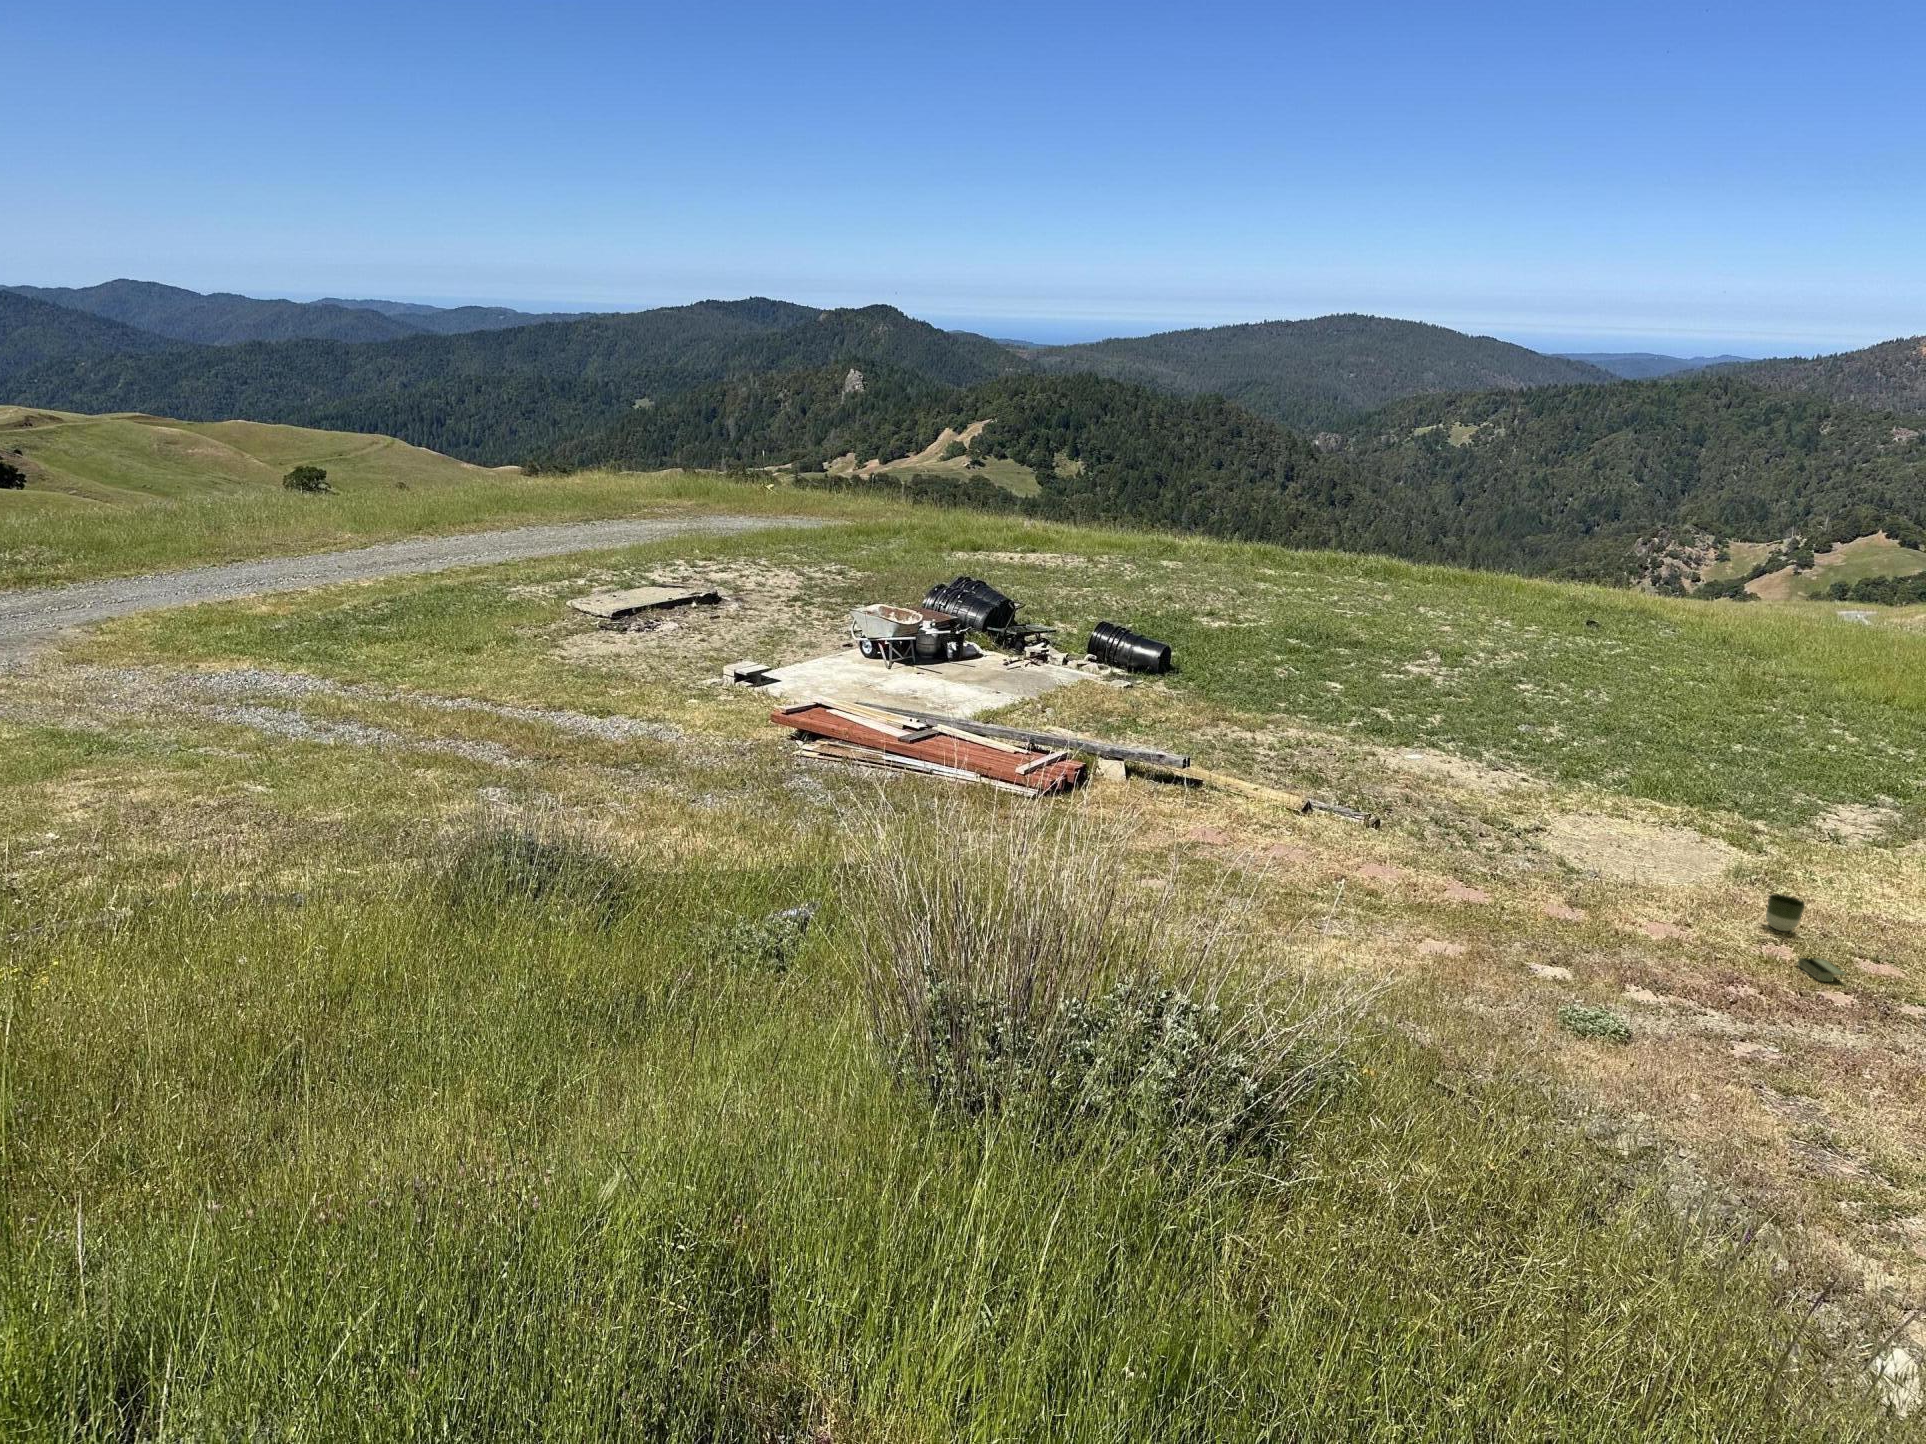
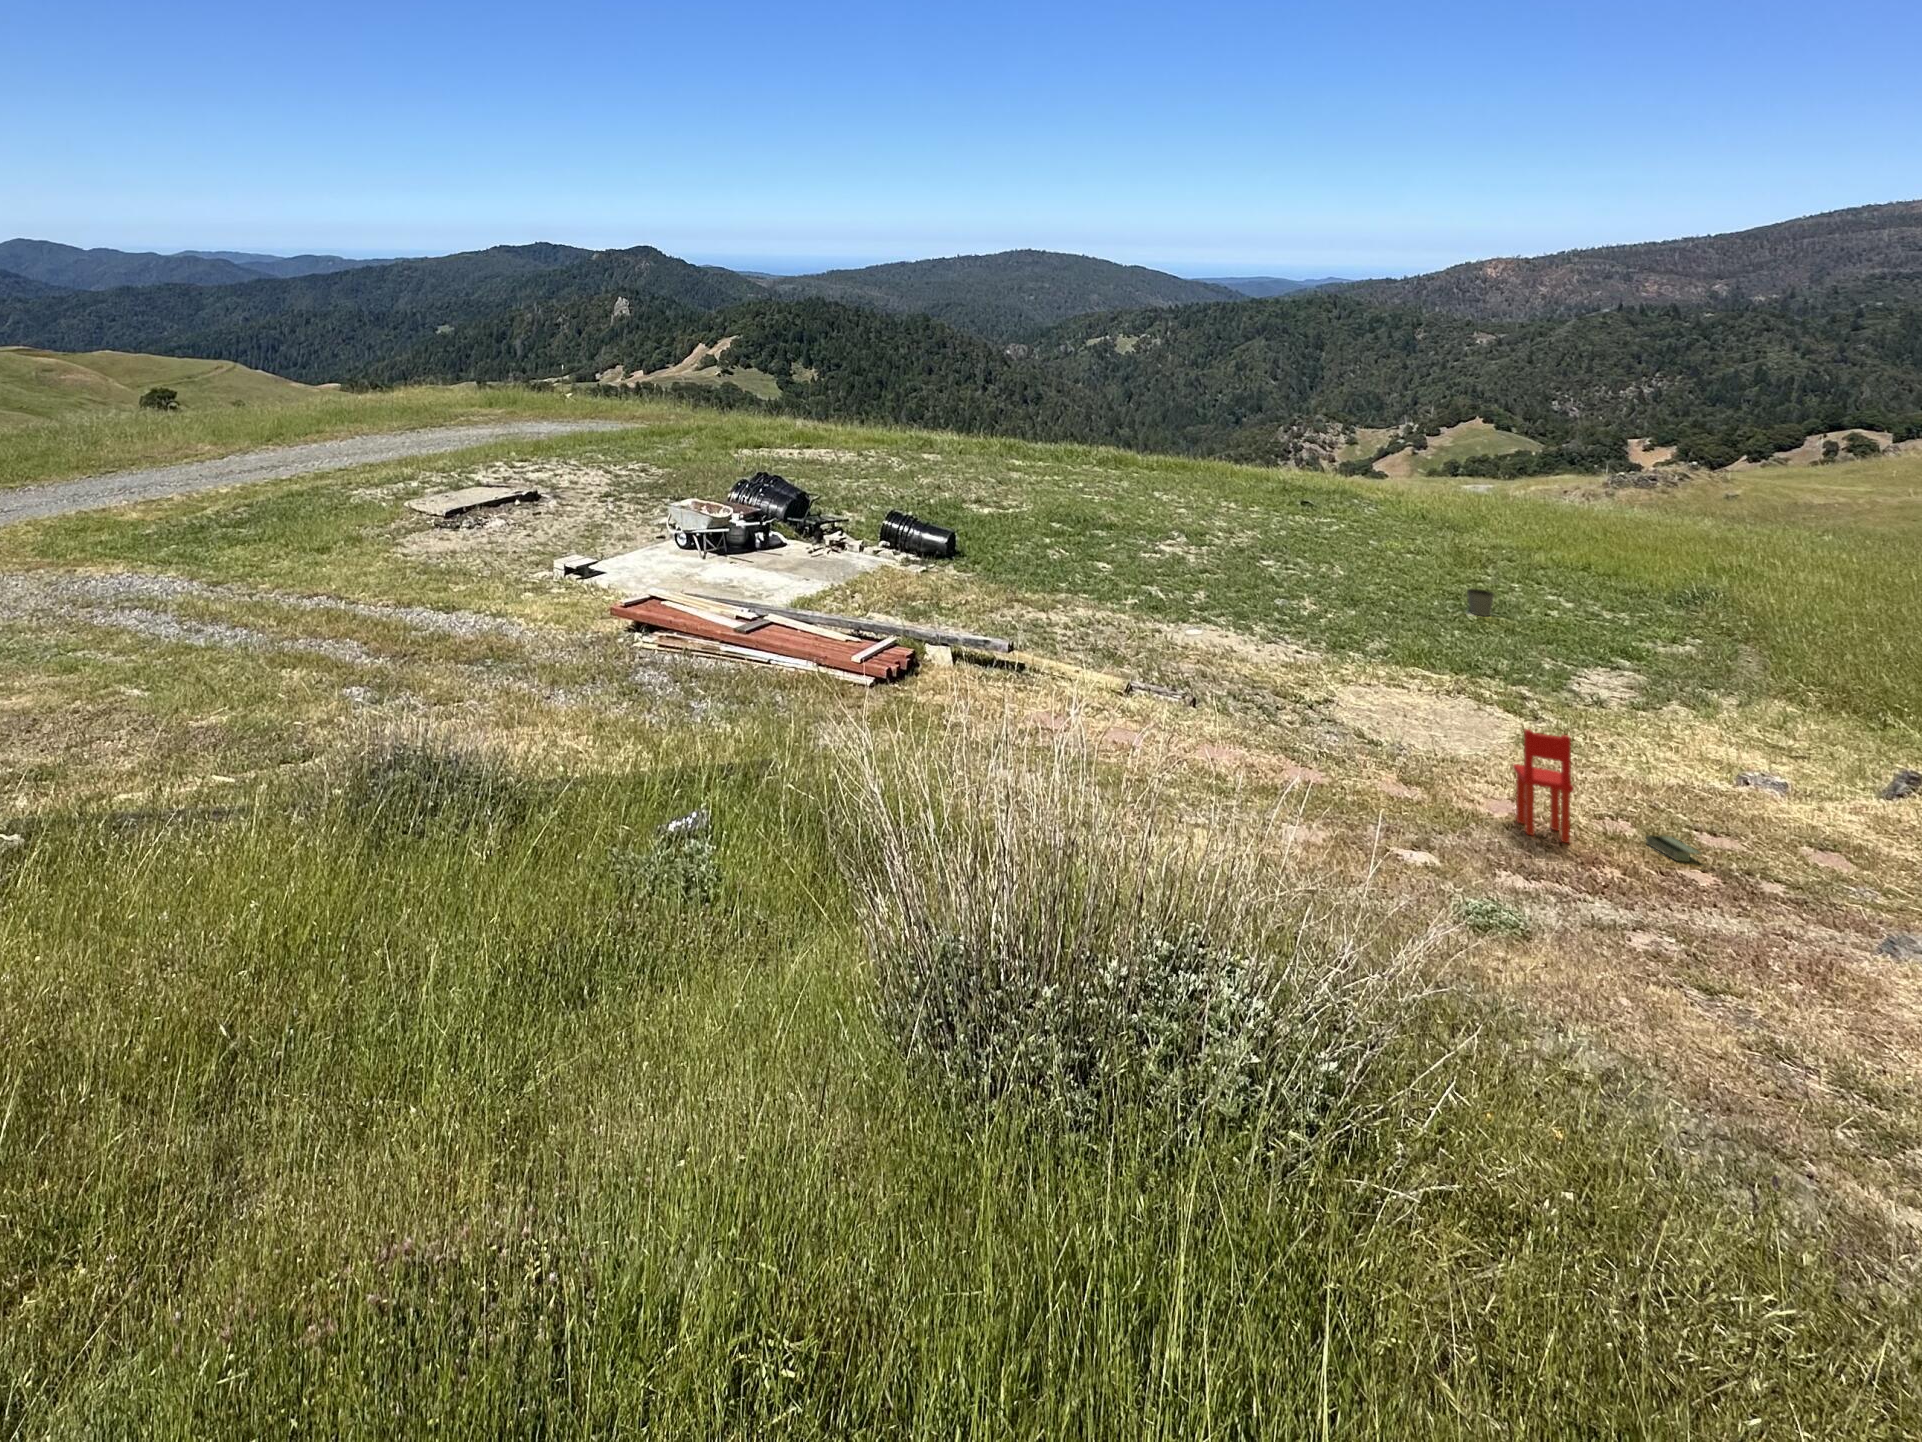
bucket: none [1738,718,1771,748] -> present [1467,589,1495,616]
chair: none [1672,853,1740,963] -> present [1512,729,1574,844]
planter: present [1766,894,1805,931] -> none [1589,767,1627,806]

